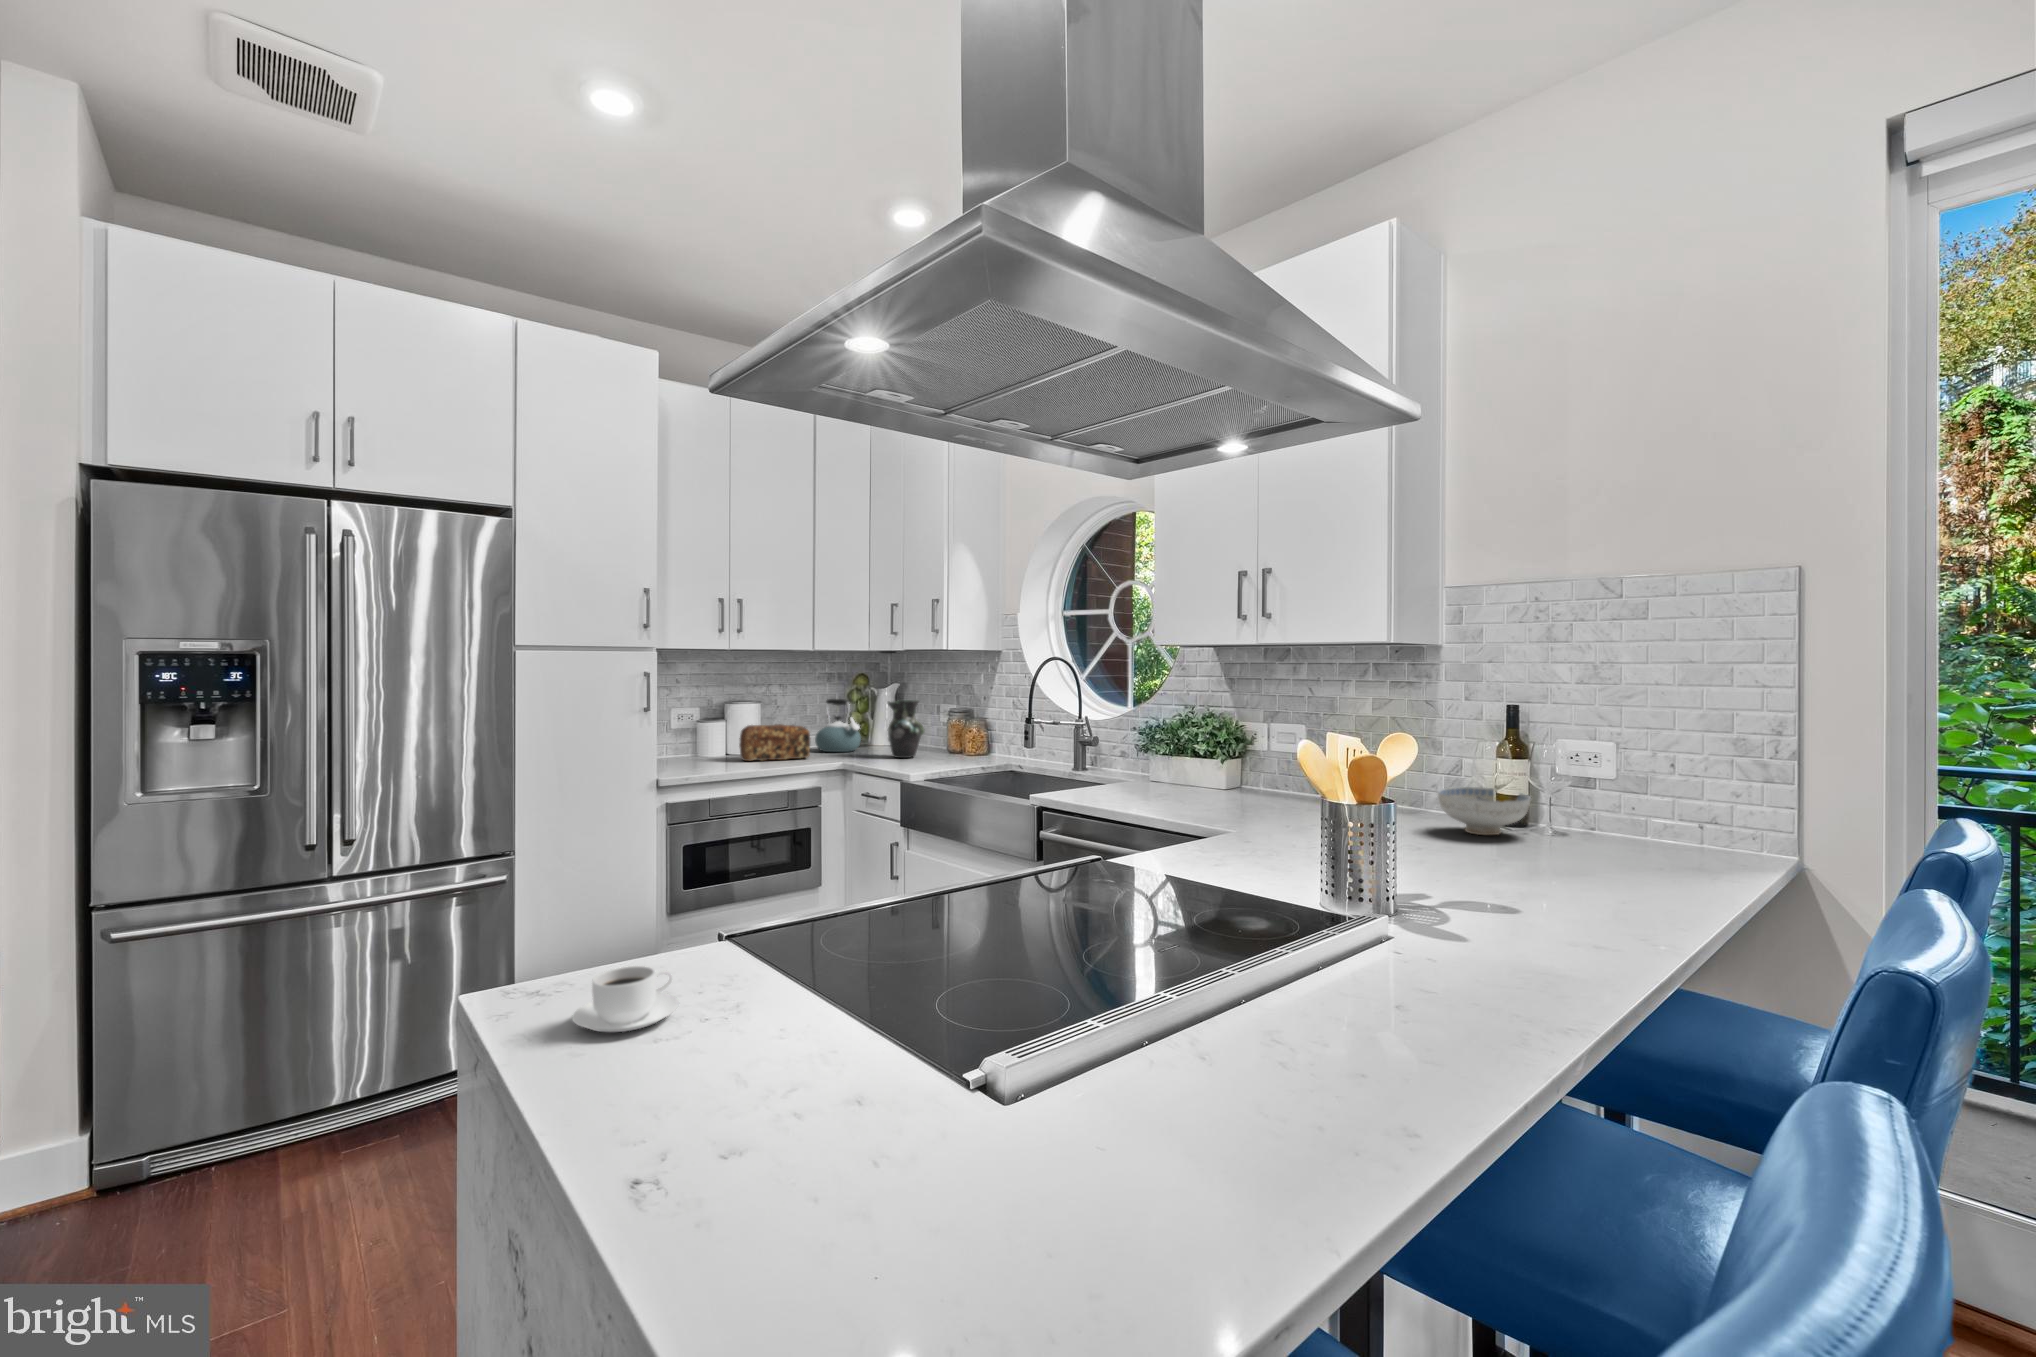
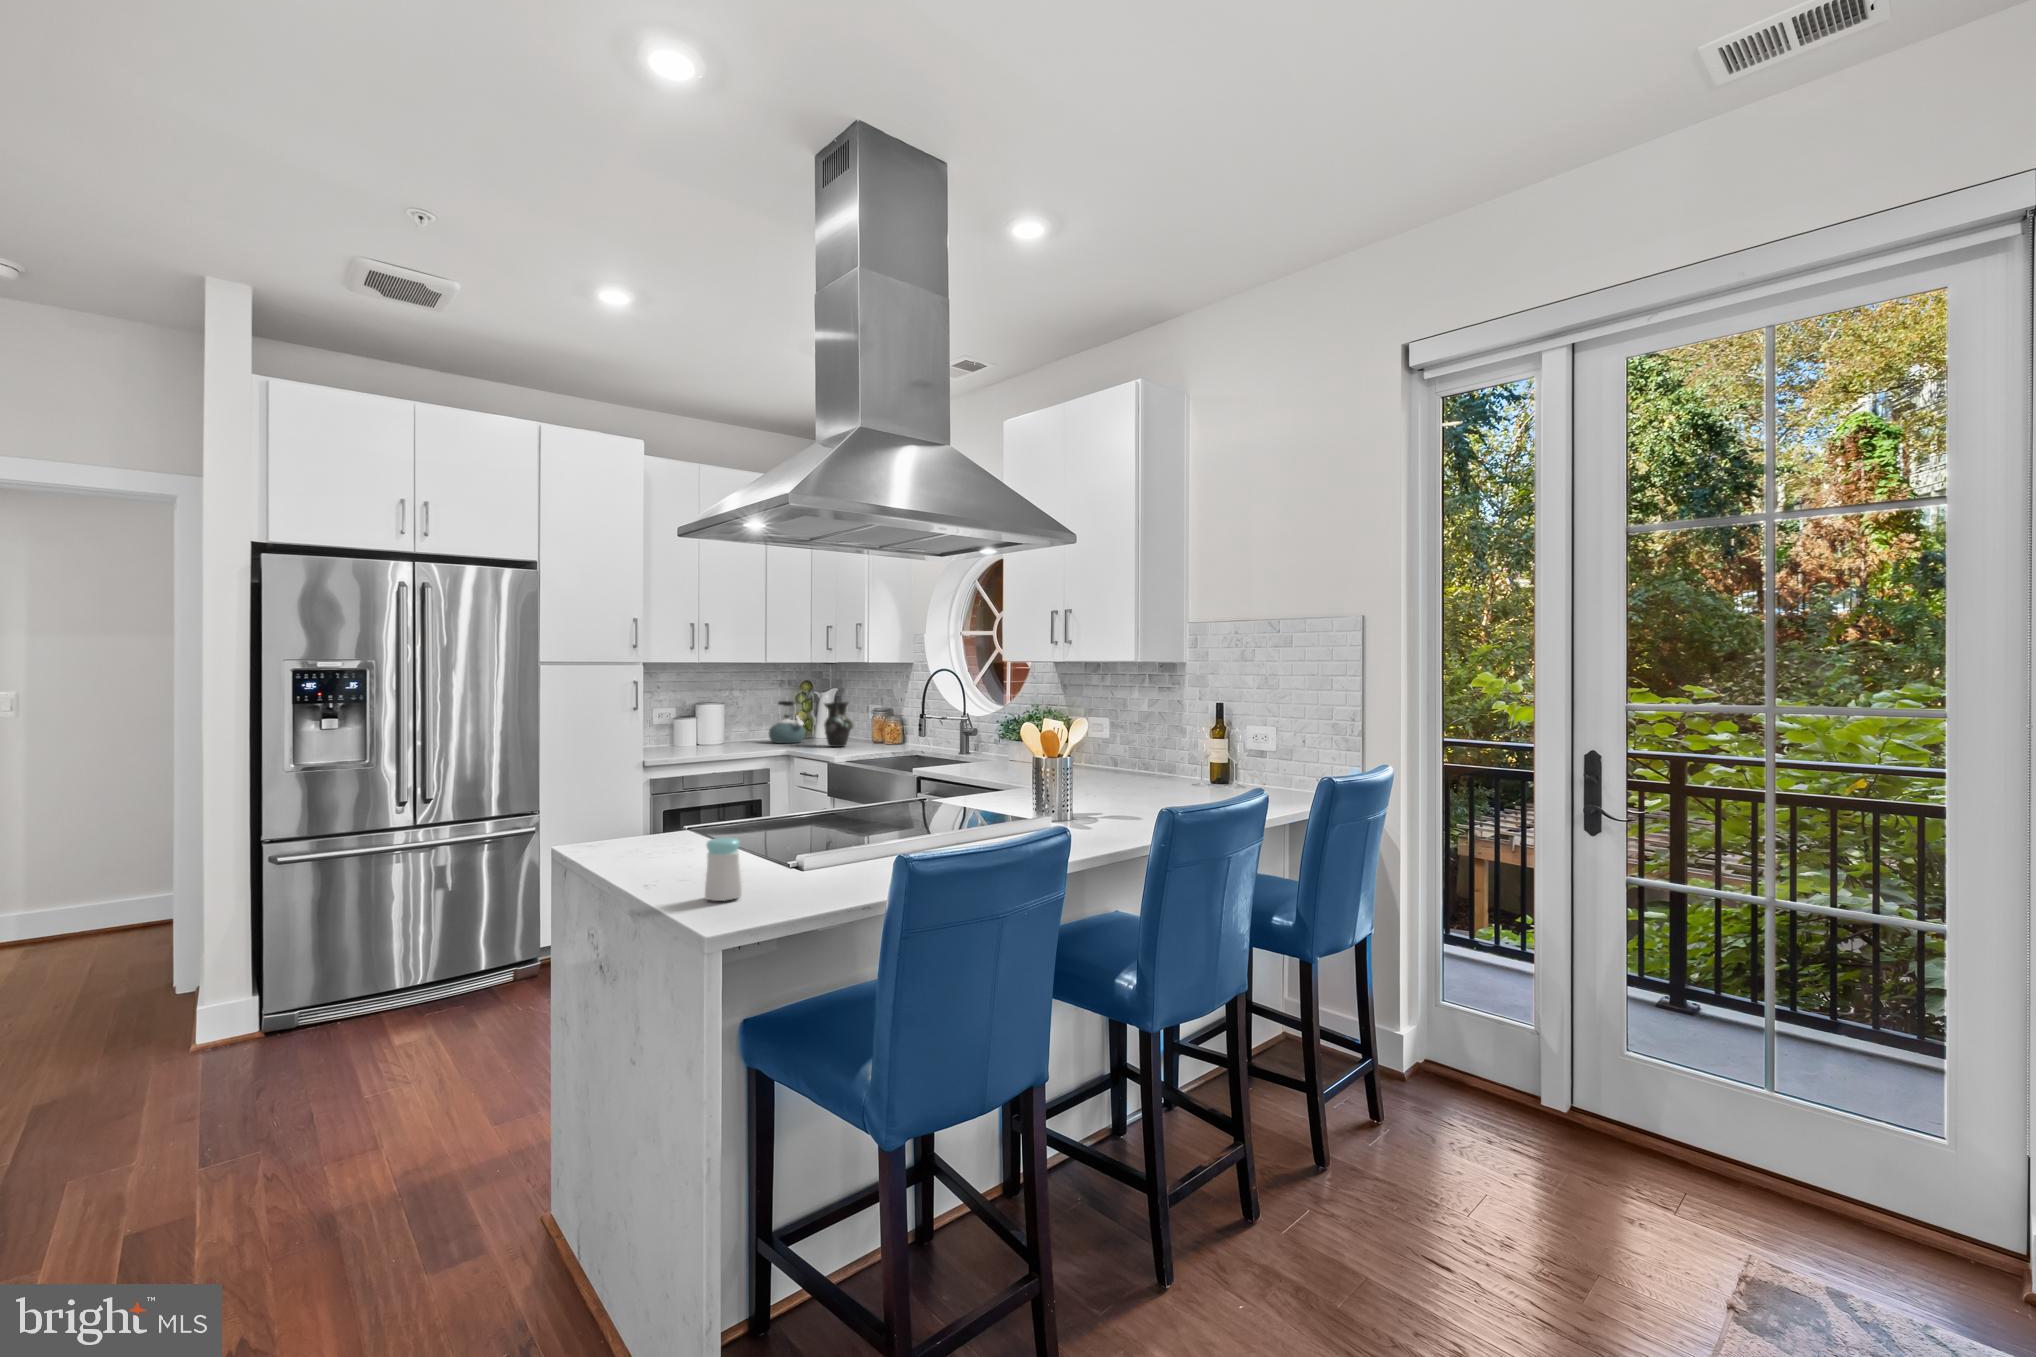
bread loaf: present [739,724,810,761] -> none [707,721,763,750]
ceramic bowl: present [1437,787,1531,835] -> none [1167,758,1223,788]
coffee cup: present [572,966,679,1032] -> none [607,832,660,860]
salt shaker: none [801,1064,897,1259] -> present [705,837,742,901]

